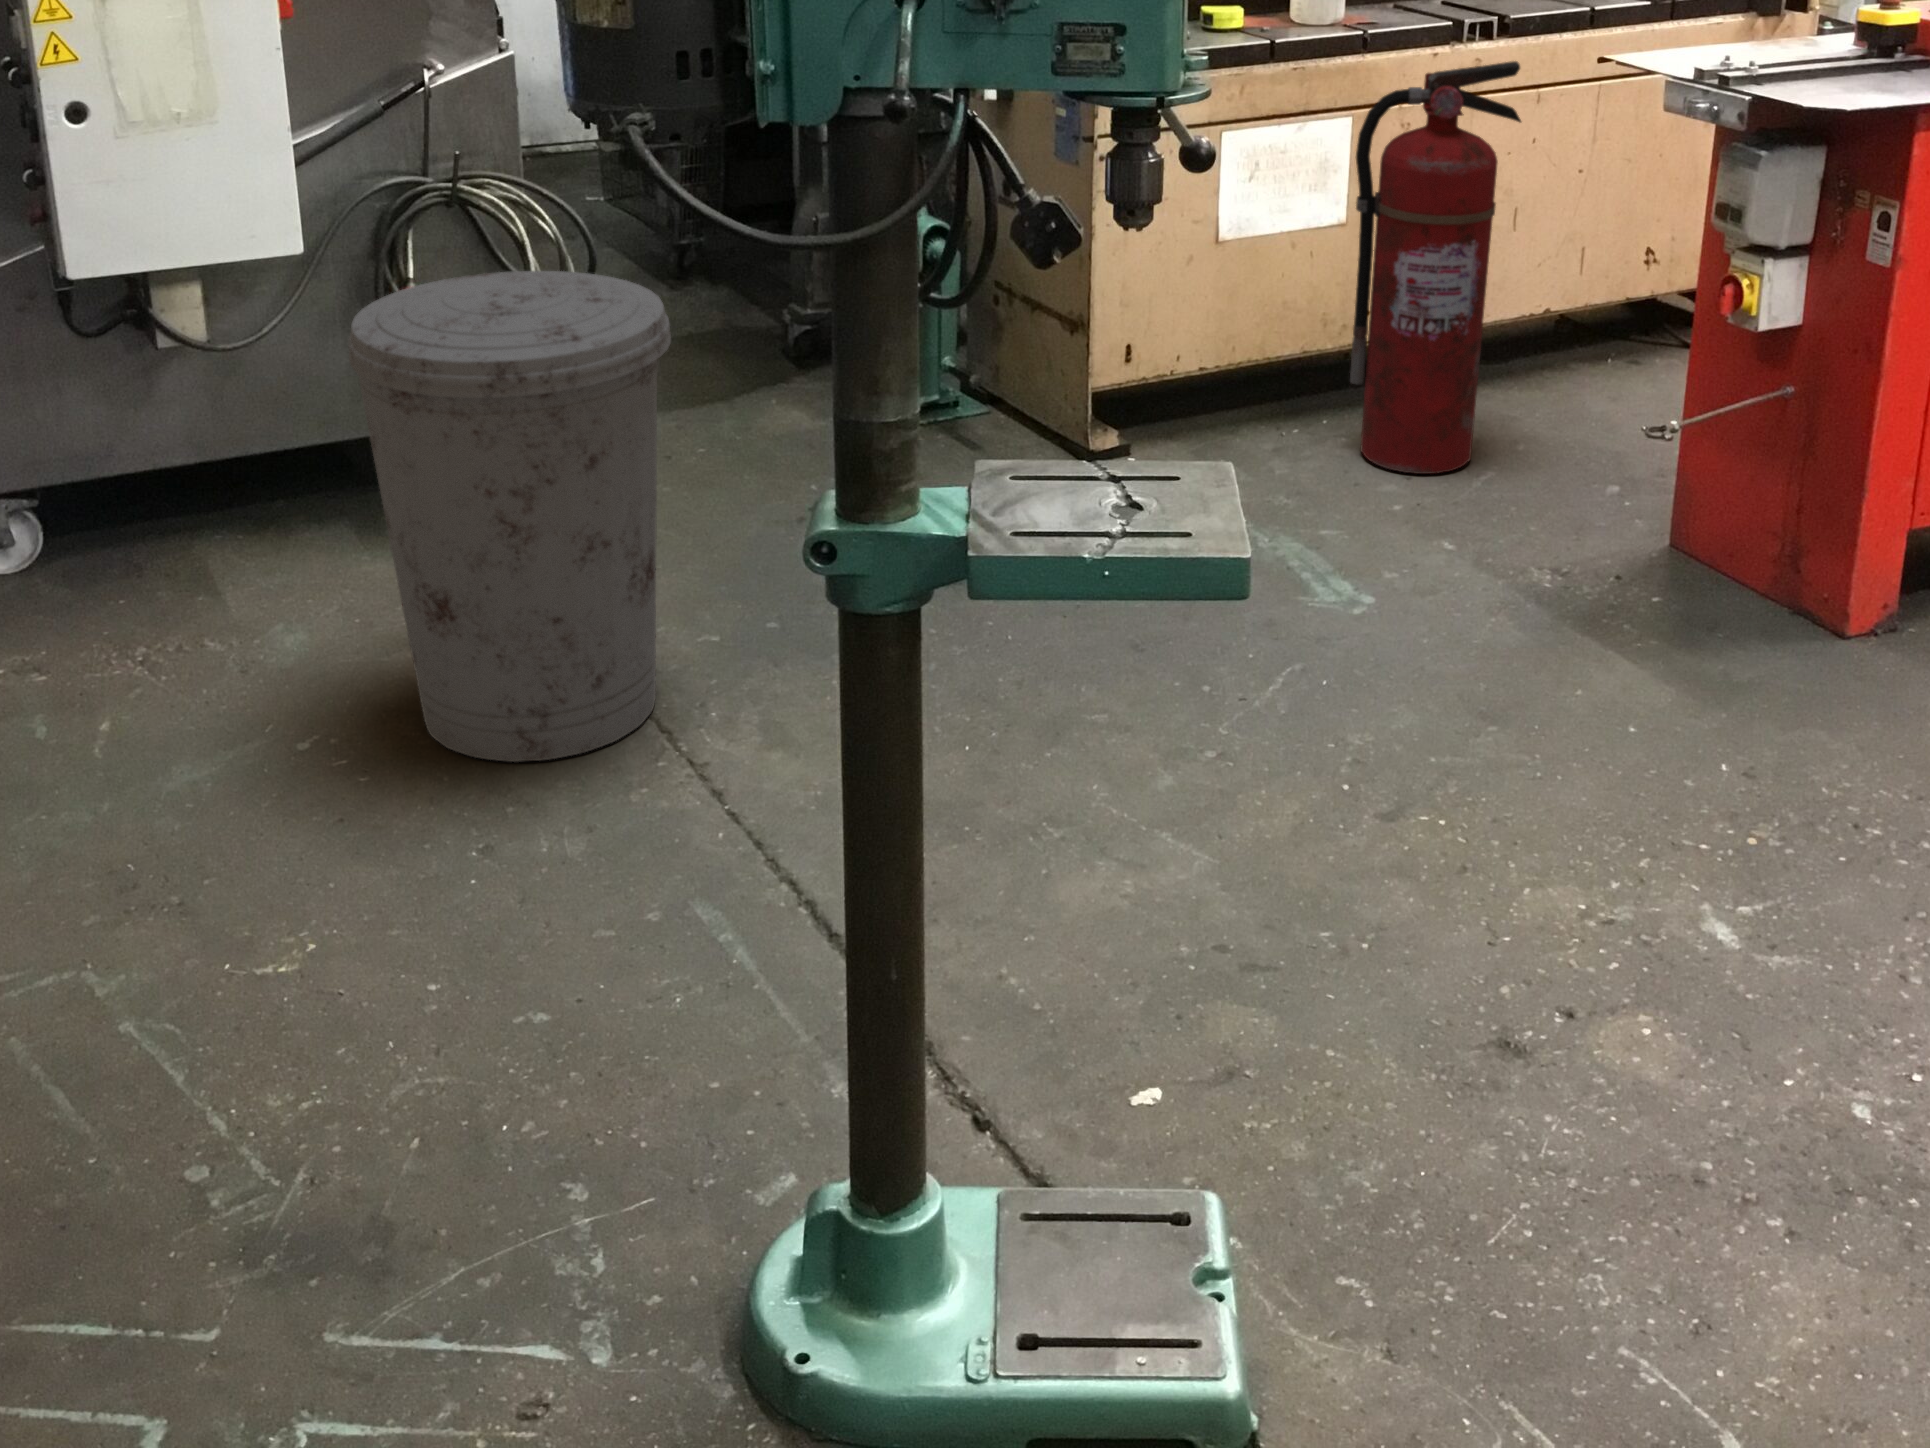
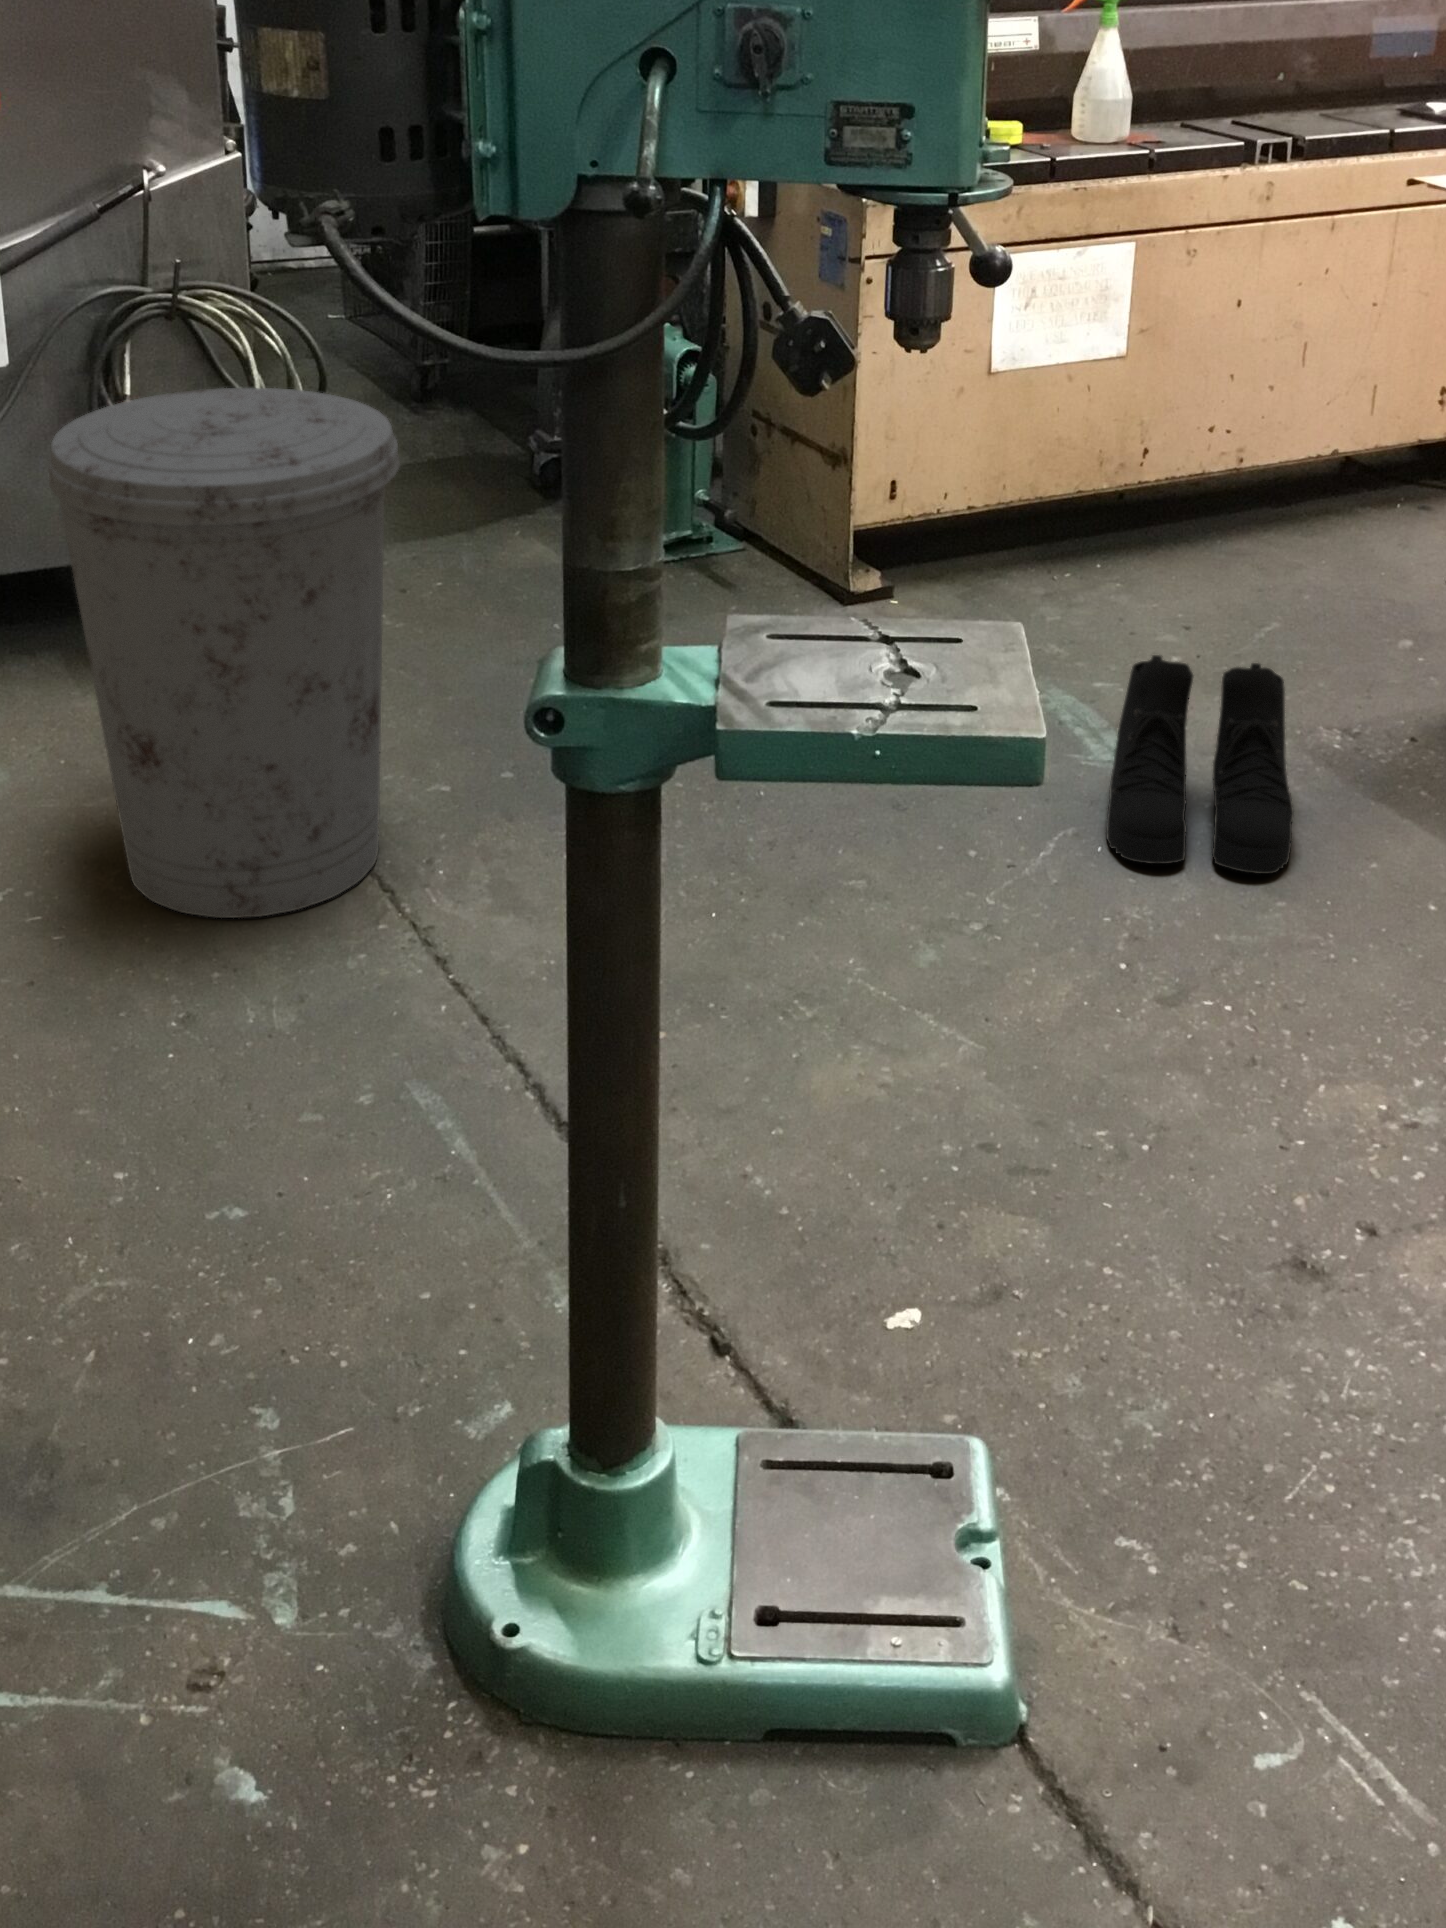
fire extinguisher: present [1350,61,1521,474] -> none [1126,183,1317,621]
boots: none [1332,504,1505,703] -> present [1106,655,1294,874]

